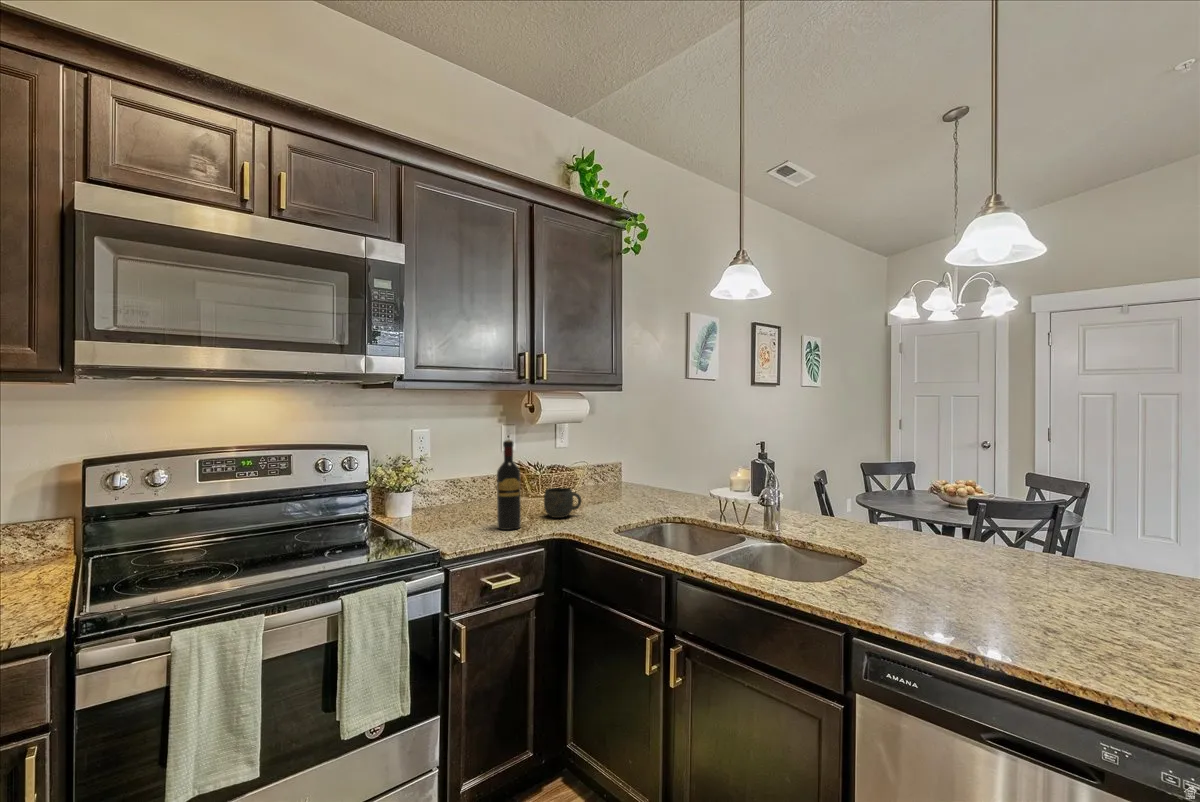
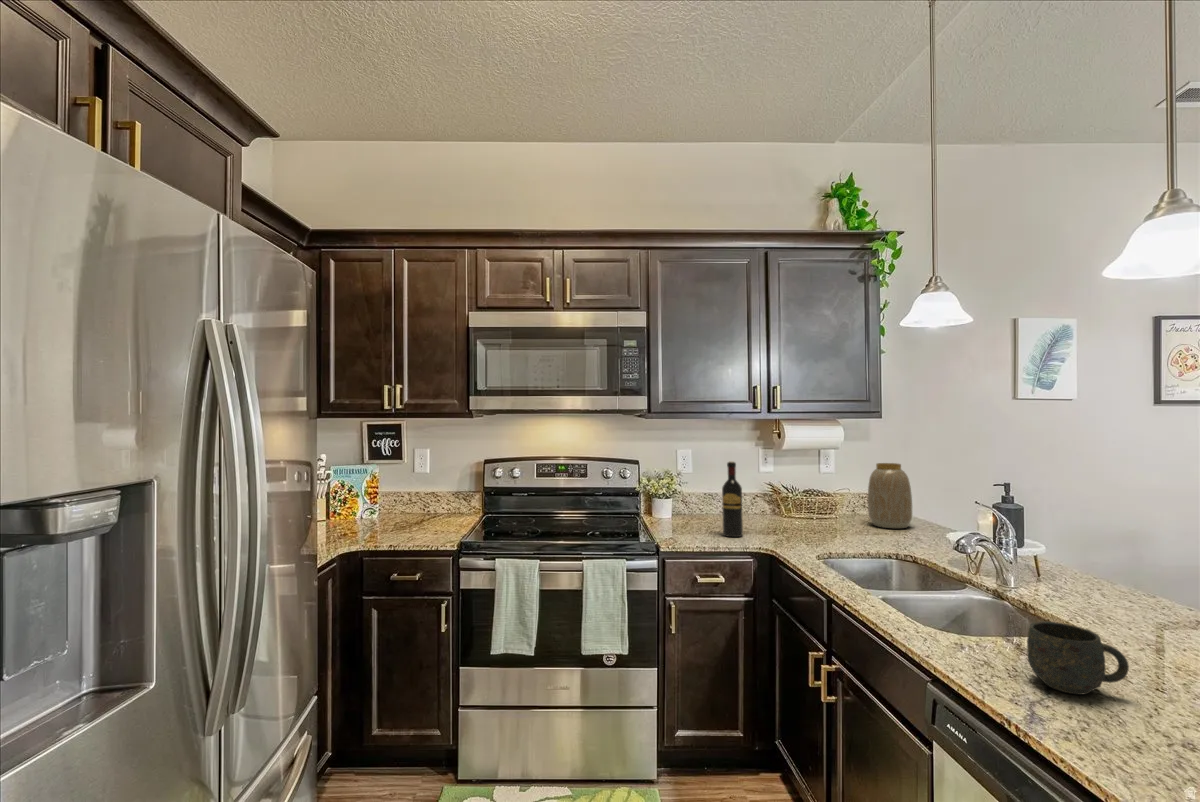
vase: none [611,436,649,499] -> present [868,463,912,528]
mug: present [544,488,581,518] -> present [1027,622,1129,695]

